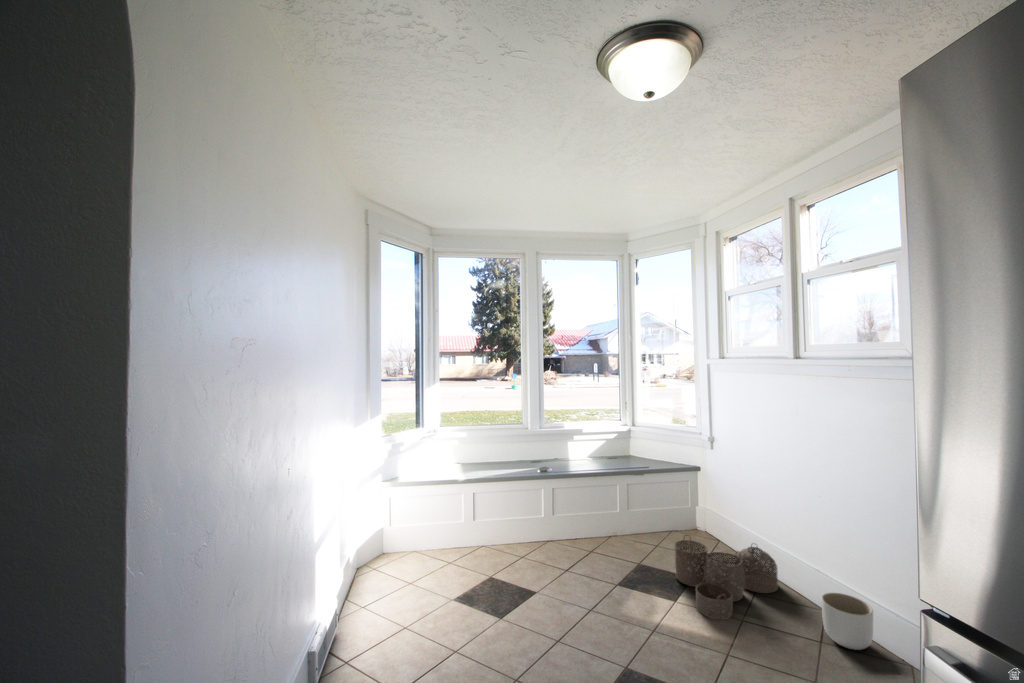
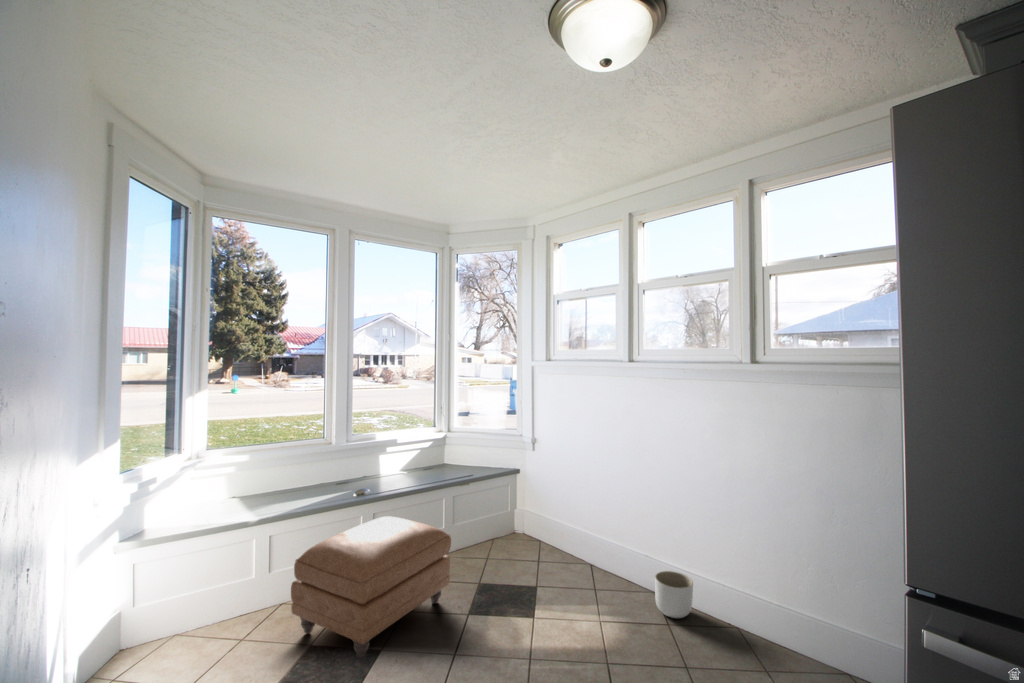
ottoman: none [481,490,607,594] -> present [291,516,451,658]
woven basket: present [675,535,778,619] -> none [518,539,604,624]

